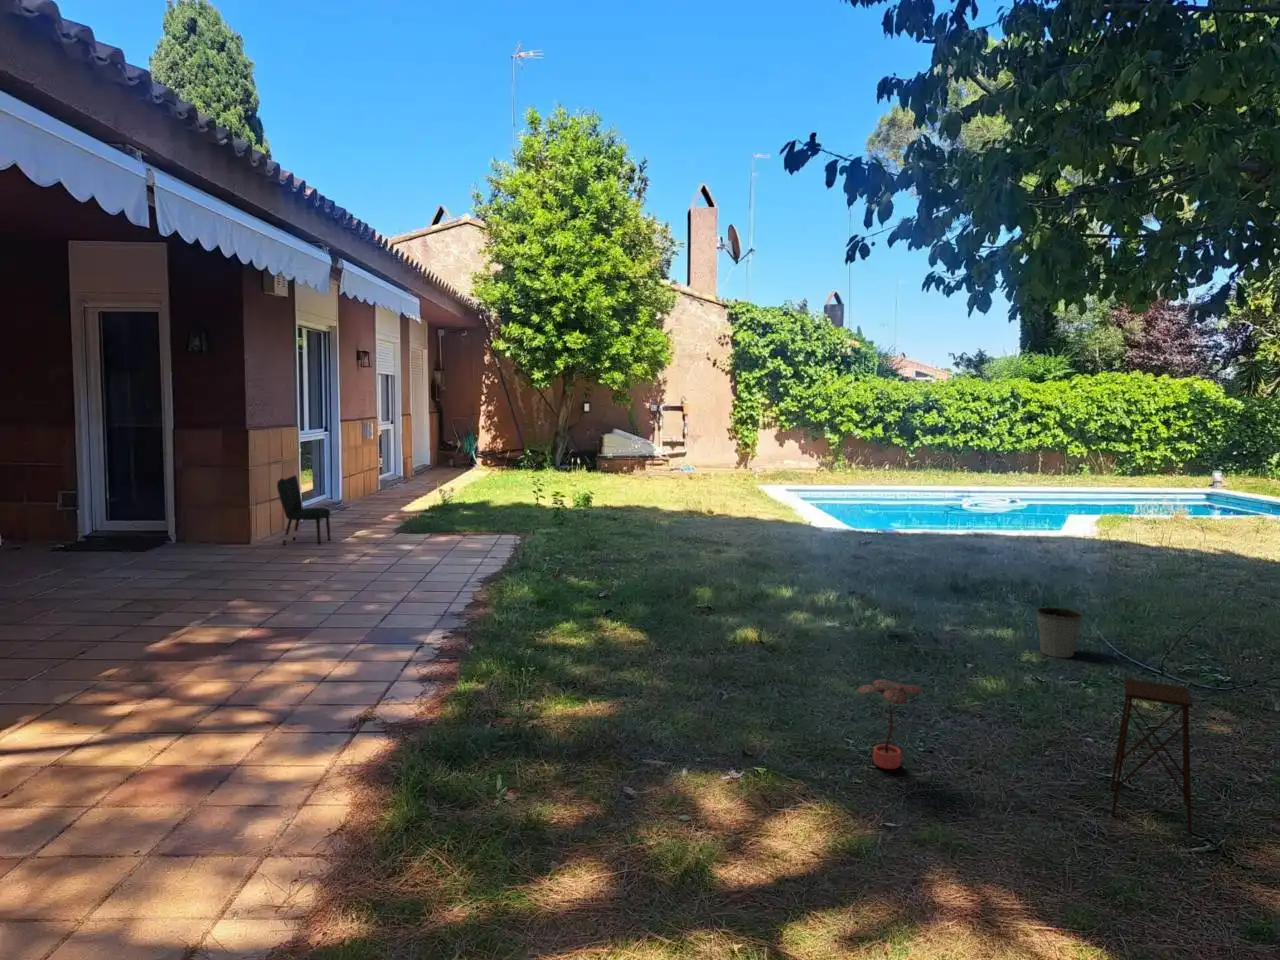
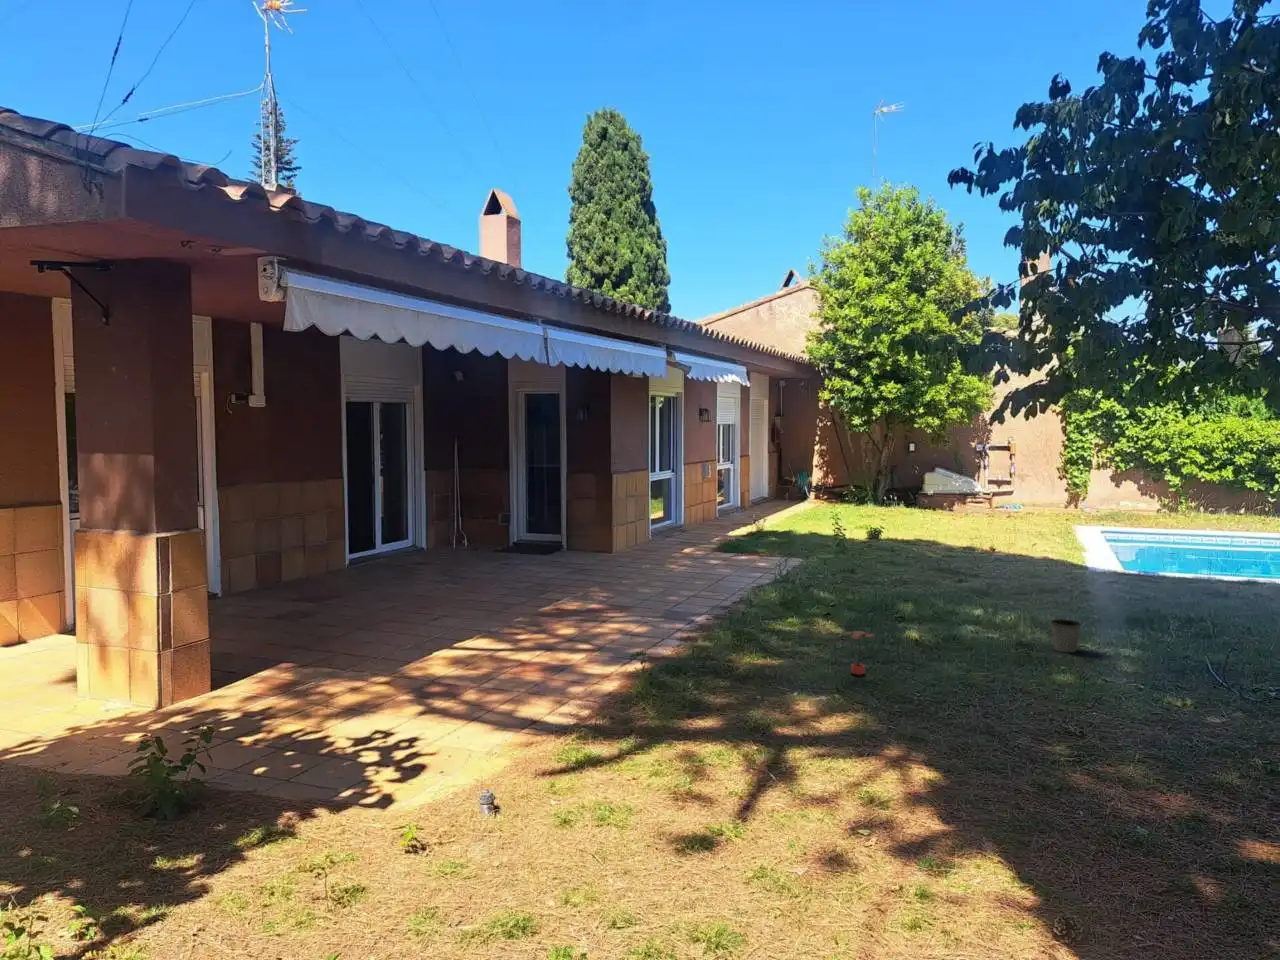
chair: present [277,476,330,545] -> none [627,507,659,555]
side table: present [1111,678,1193,832] -> none [940,635,989,707]

